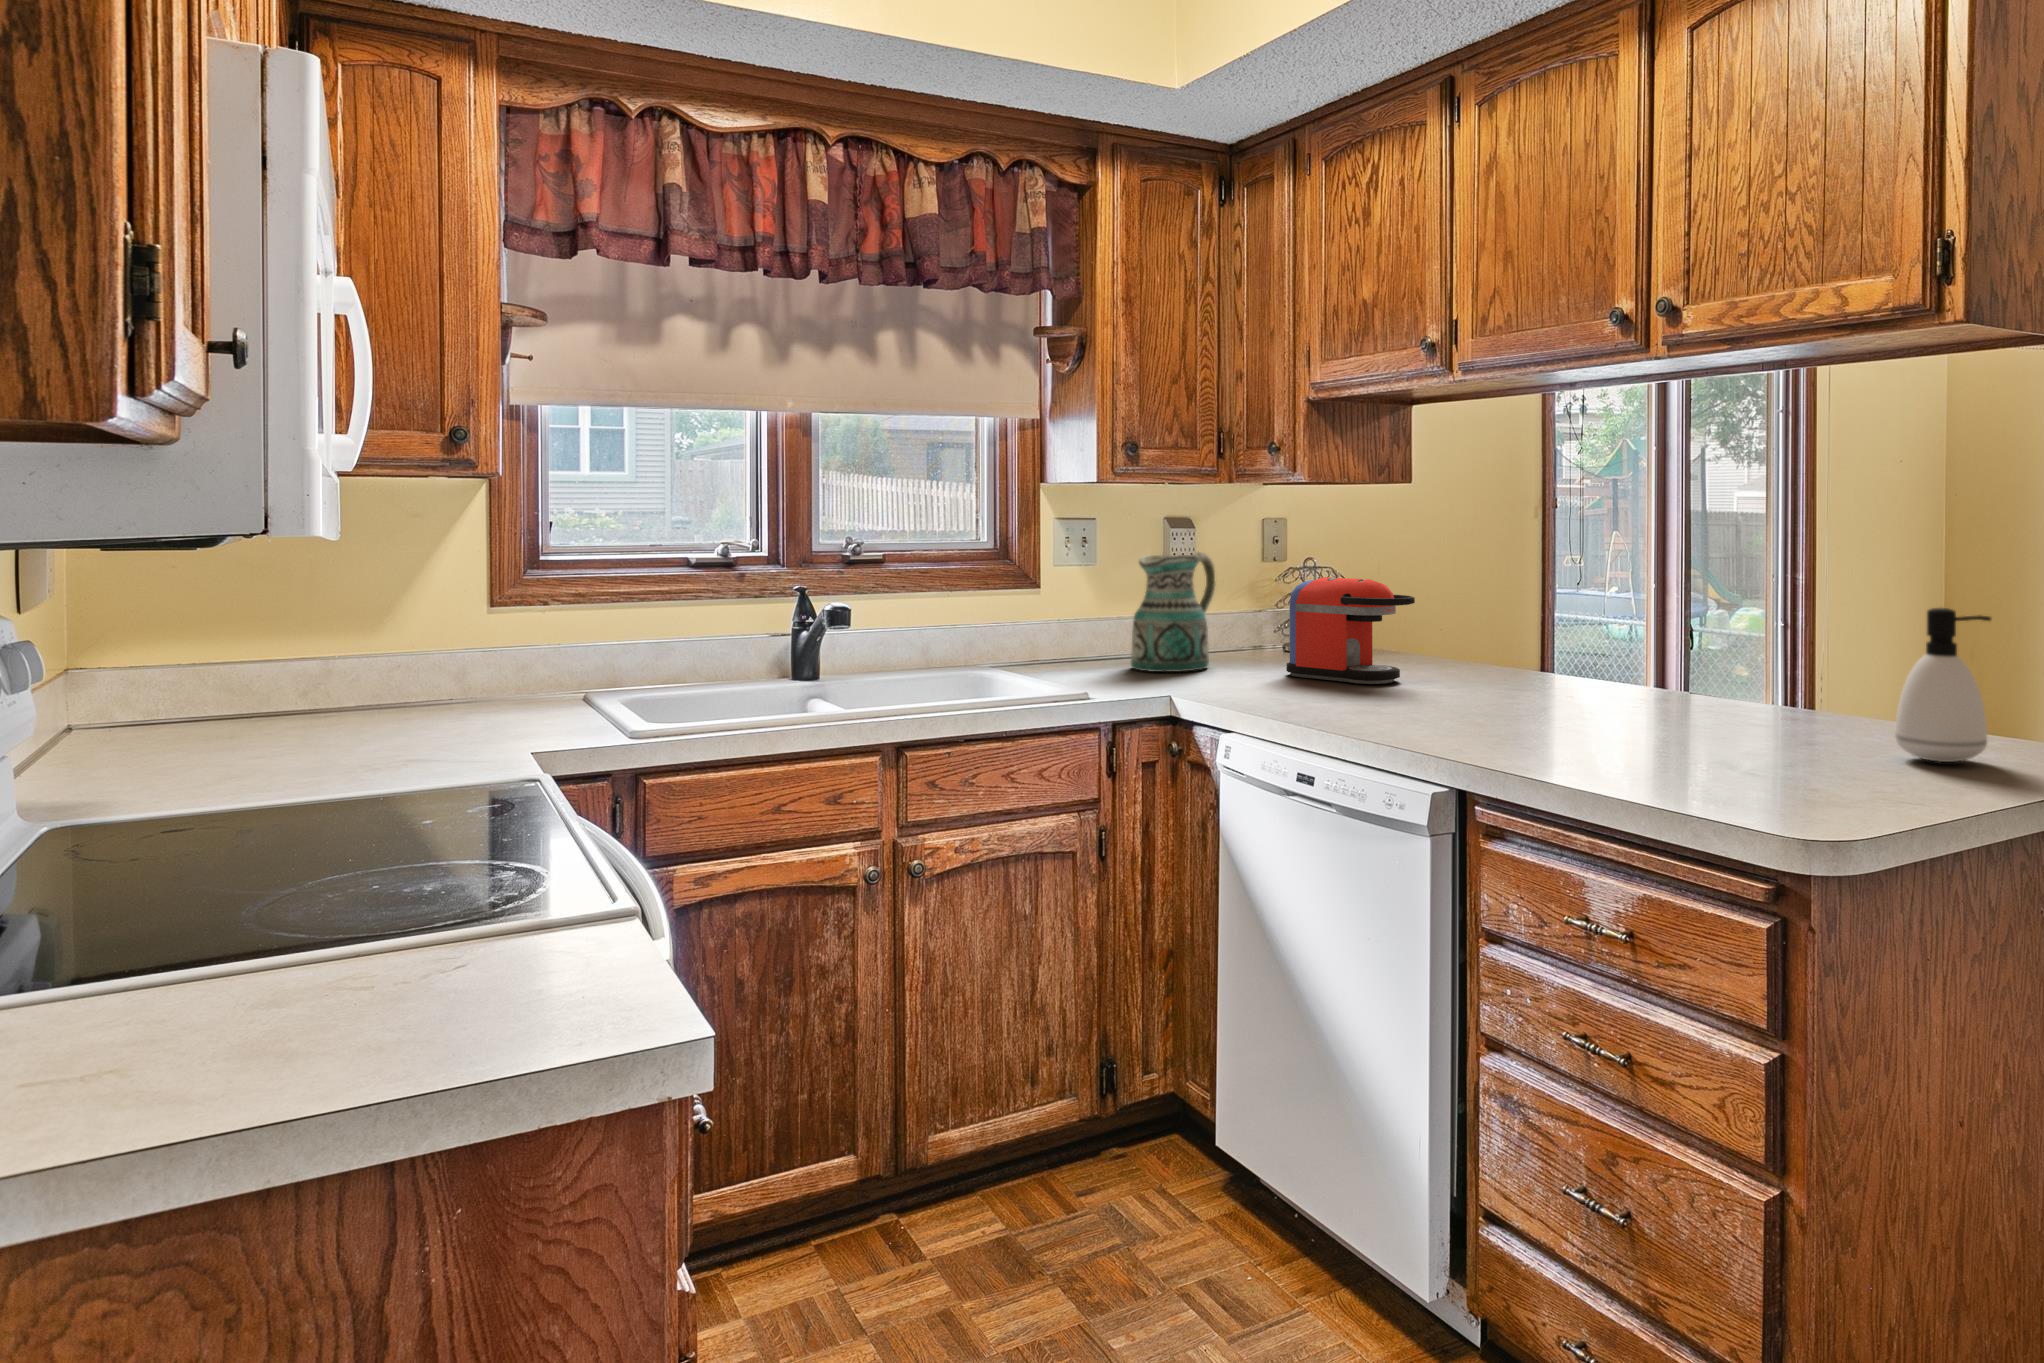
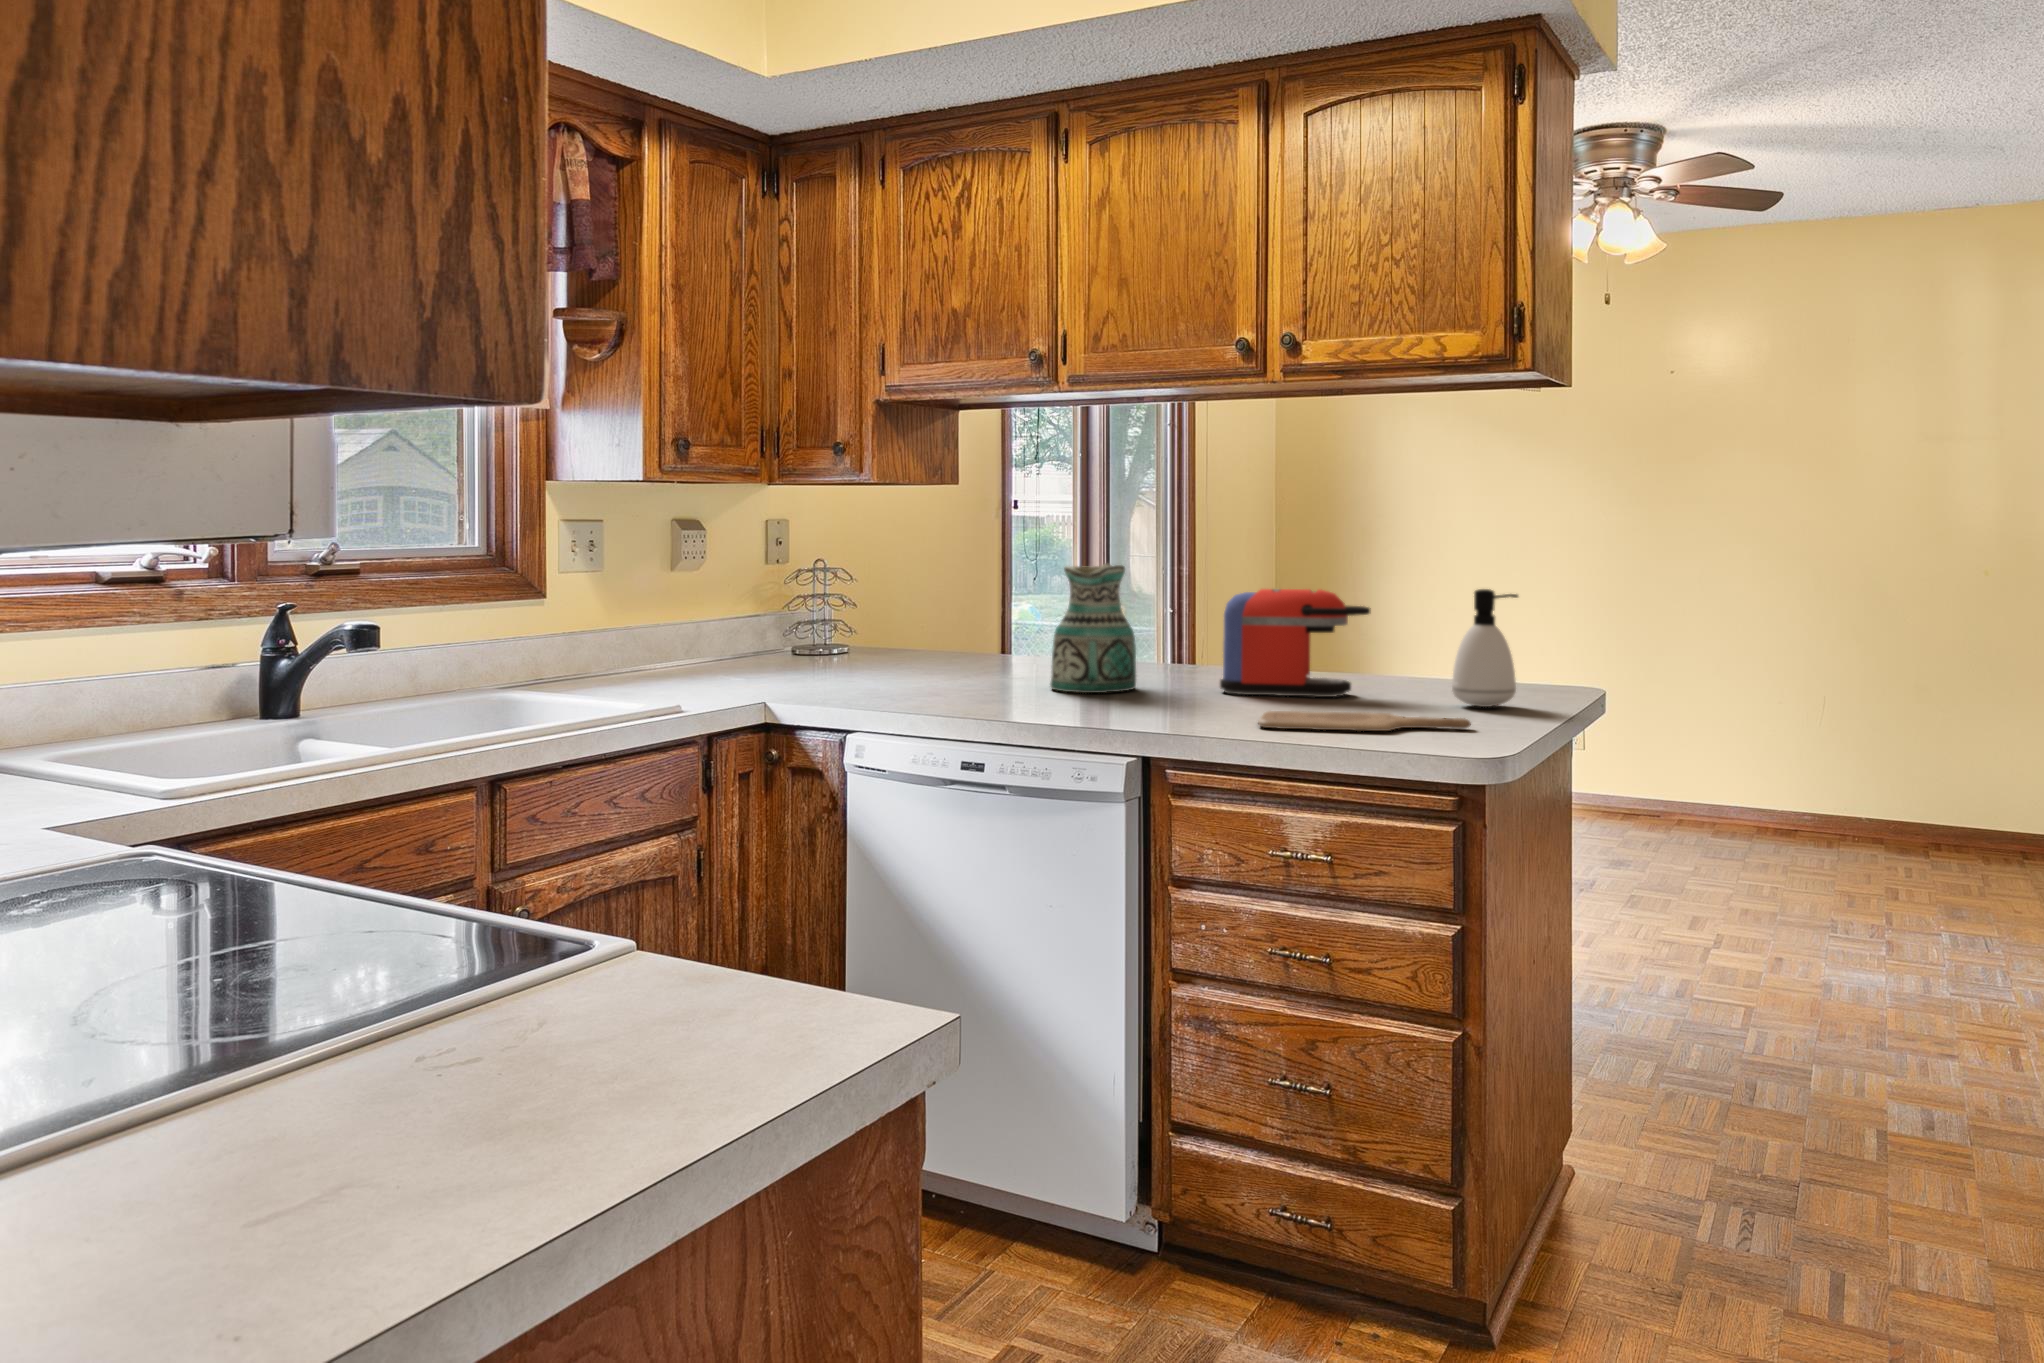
ceramic pitcher: present [1131,552,1216,672] -> present [1050,563,1136,693]
coffee maker: present [1286,577,1415,684] -> present [1220,589,1371,697]
cutting board: none [1580,749,1856,794] -> present [1258,711,1471,731]

